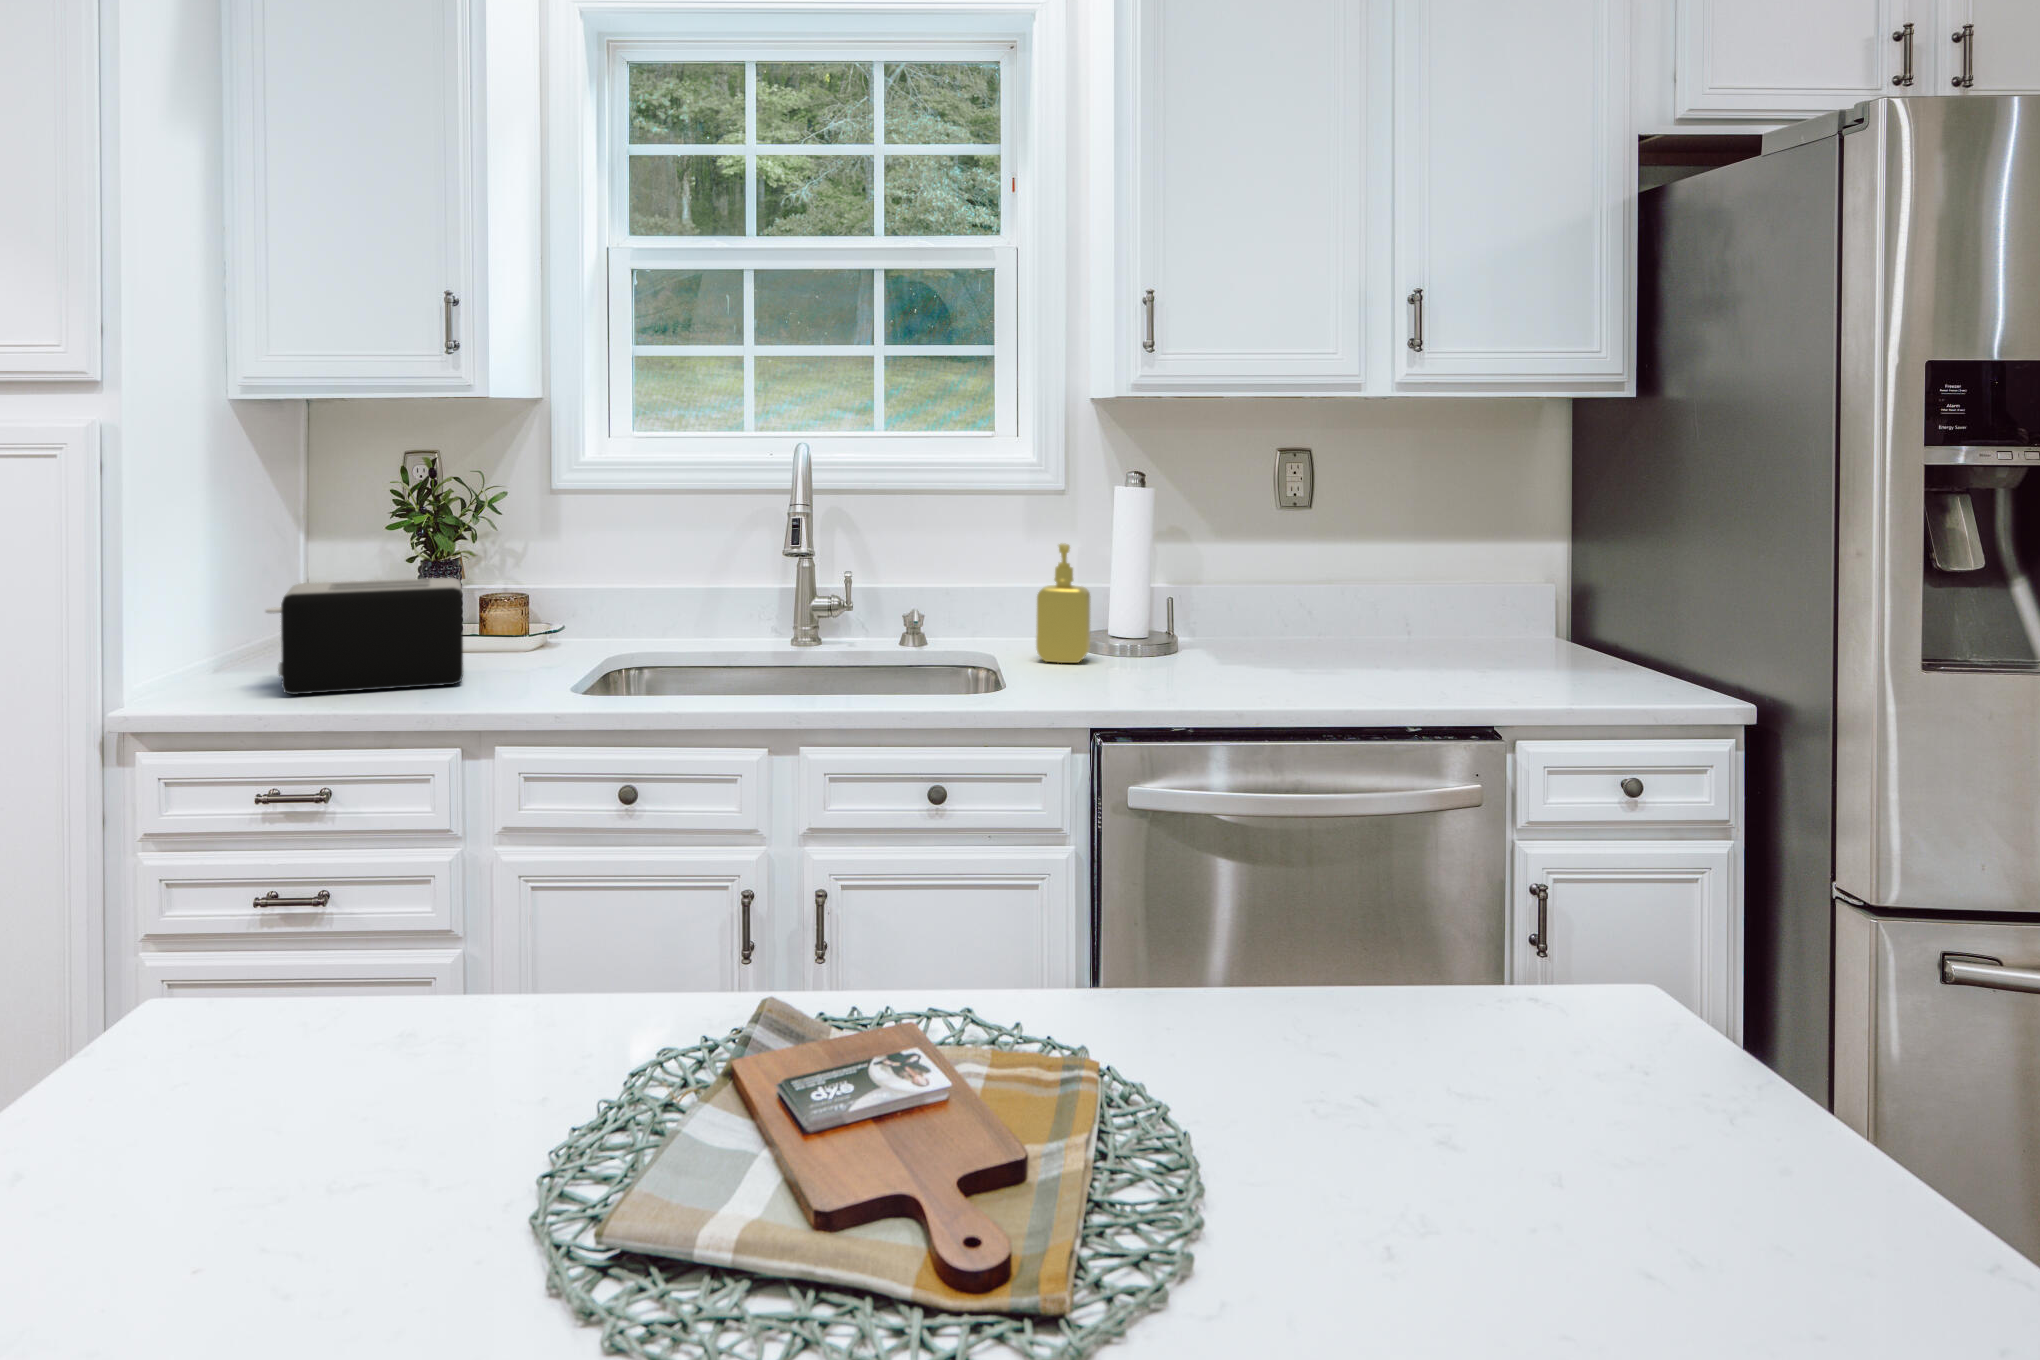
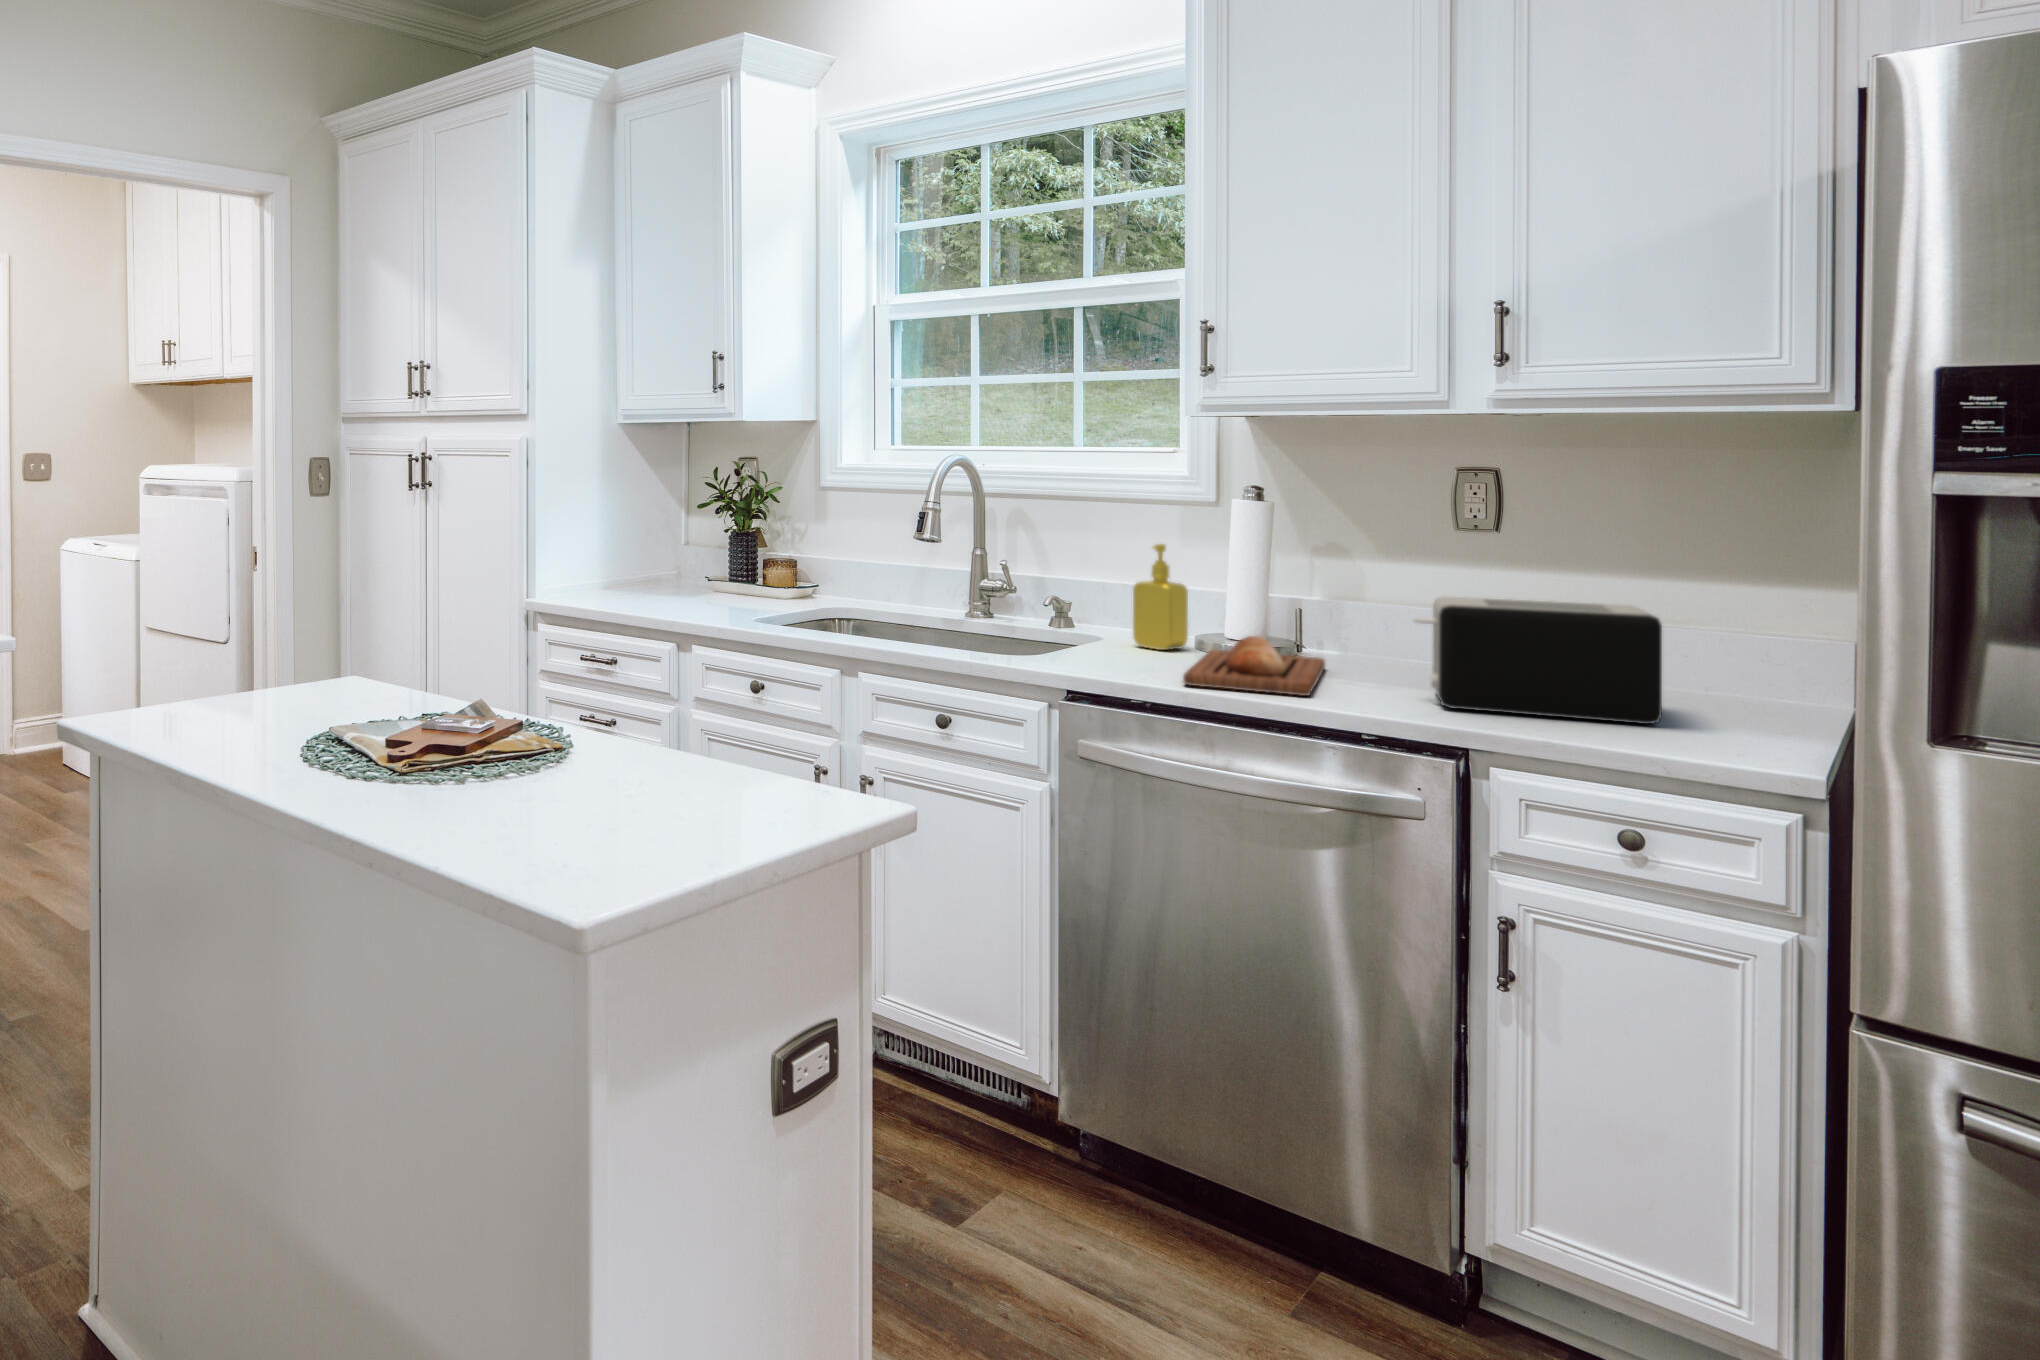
toaster: present [266,578,463,694] -> present [1413,597,1662,724]
bread loaf: none [1143,638,1340,705] -> present [1183,636,1325,696]

